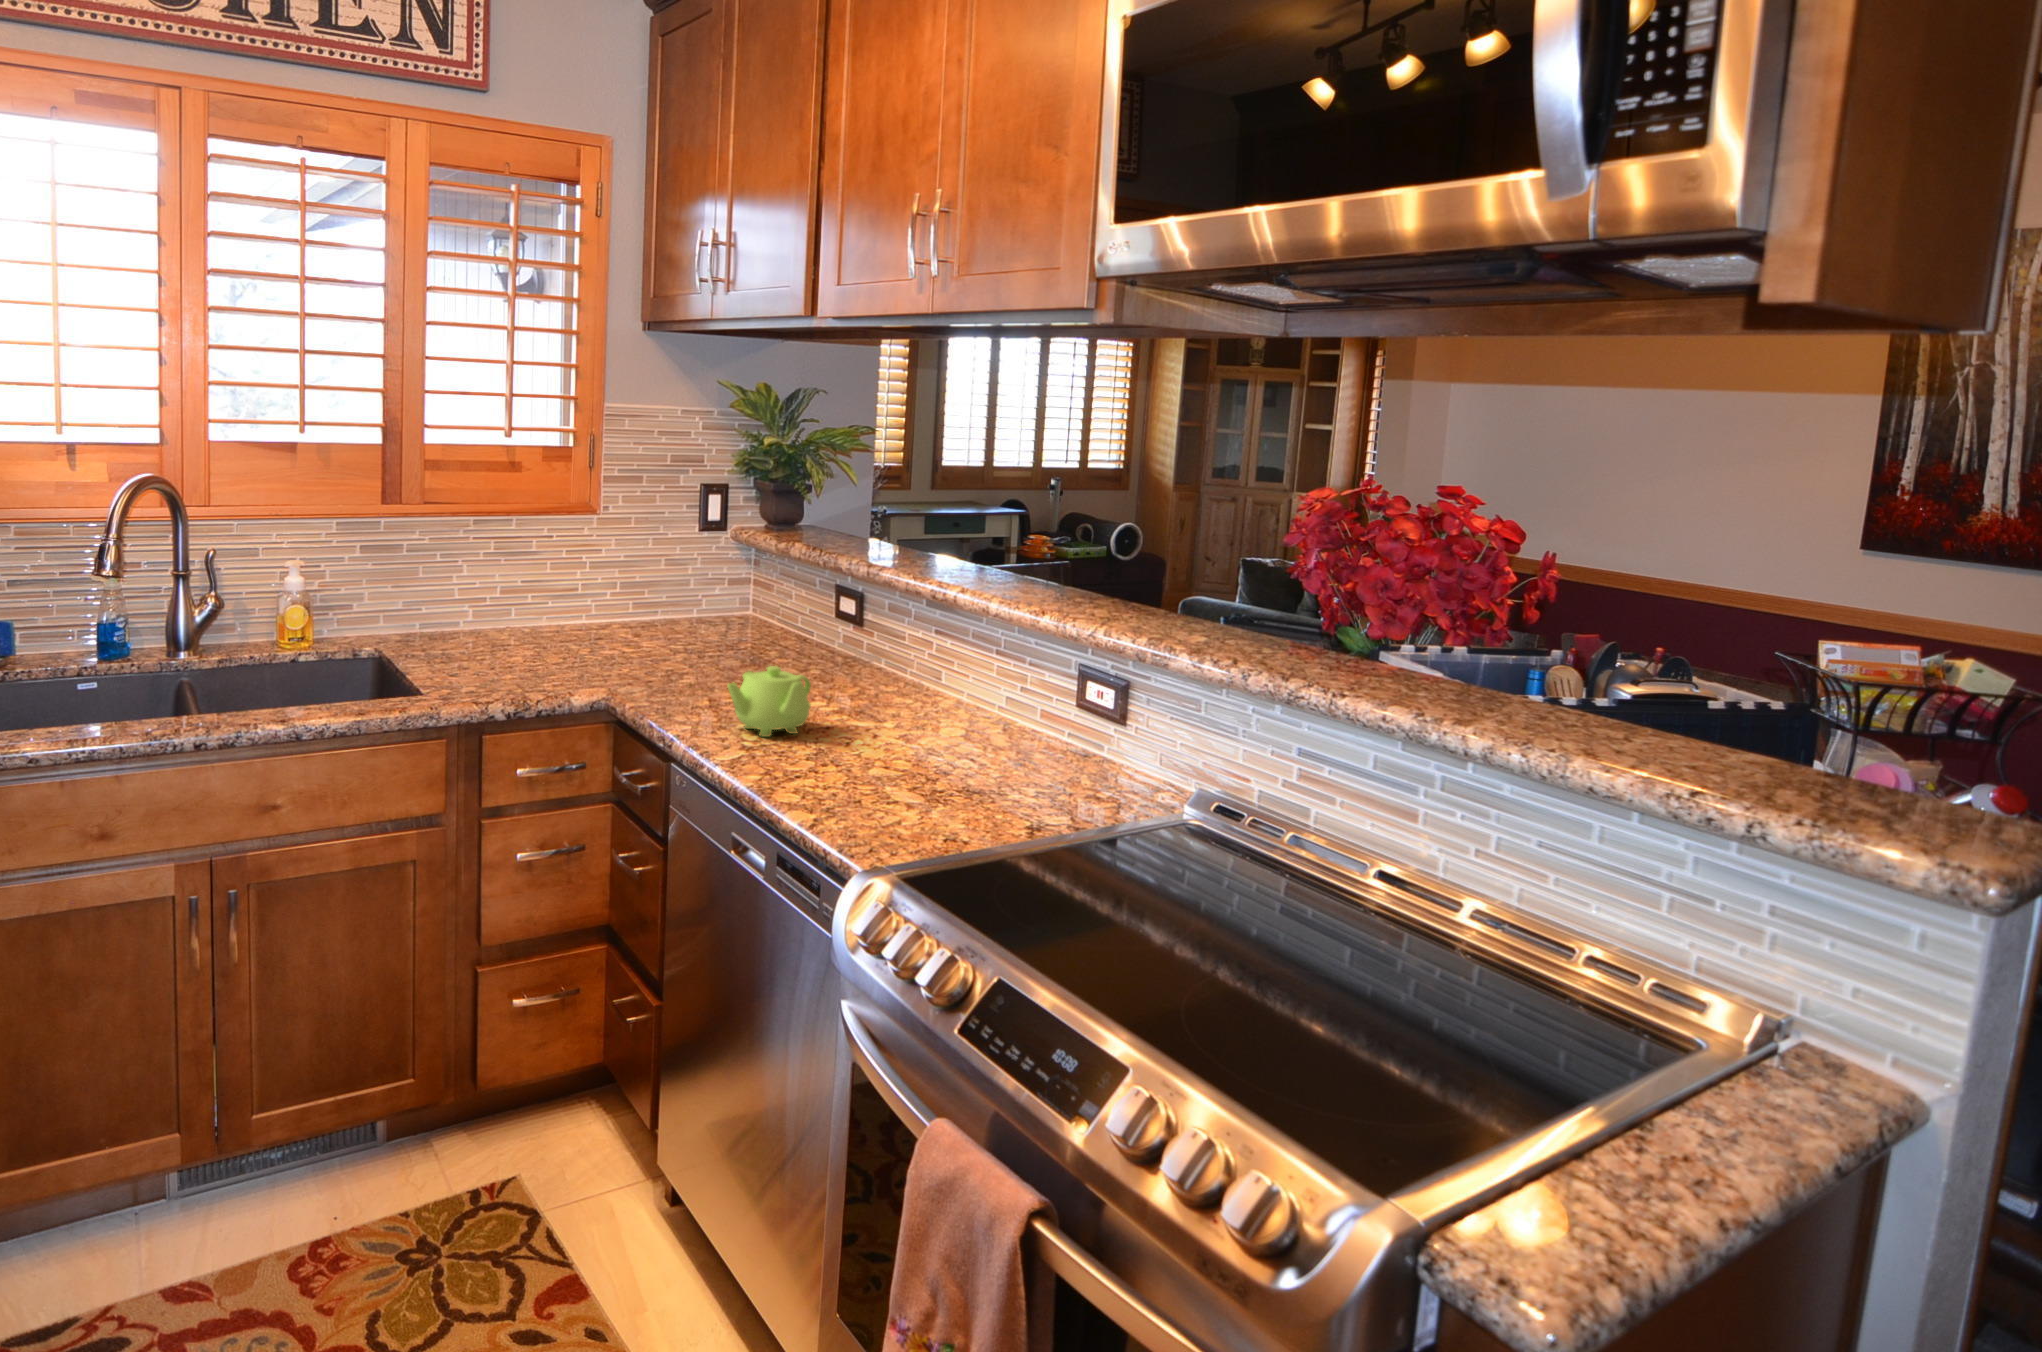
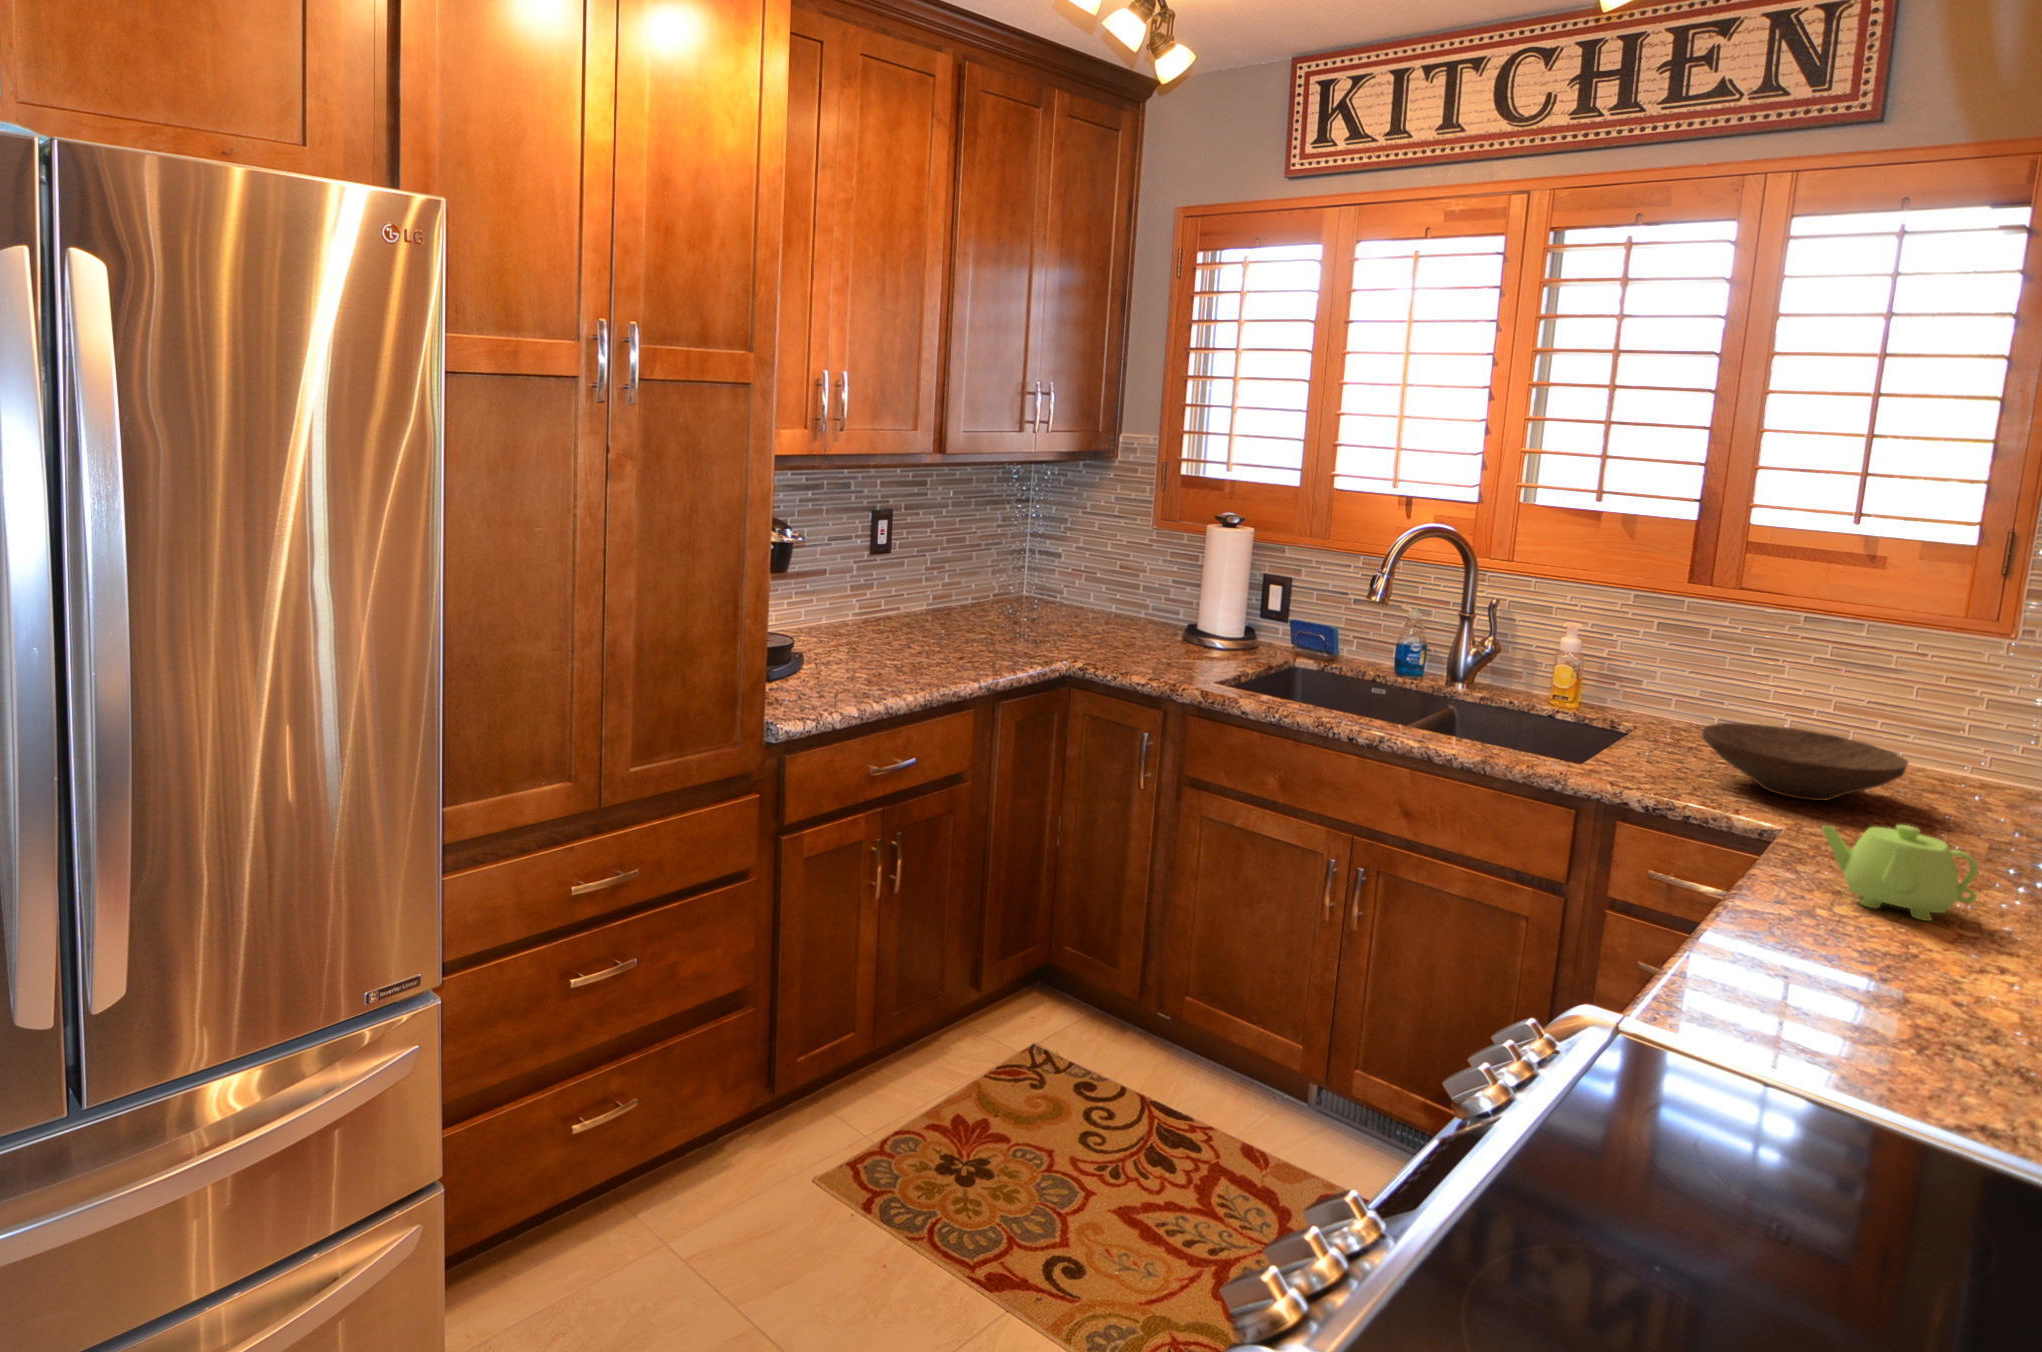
wooden bowl: none [494,616,637,674] -> present [1702,723,1908,801]

